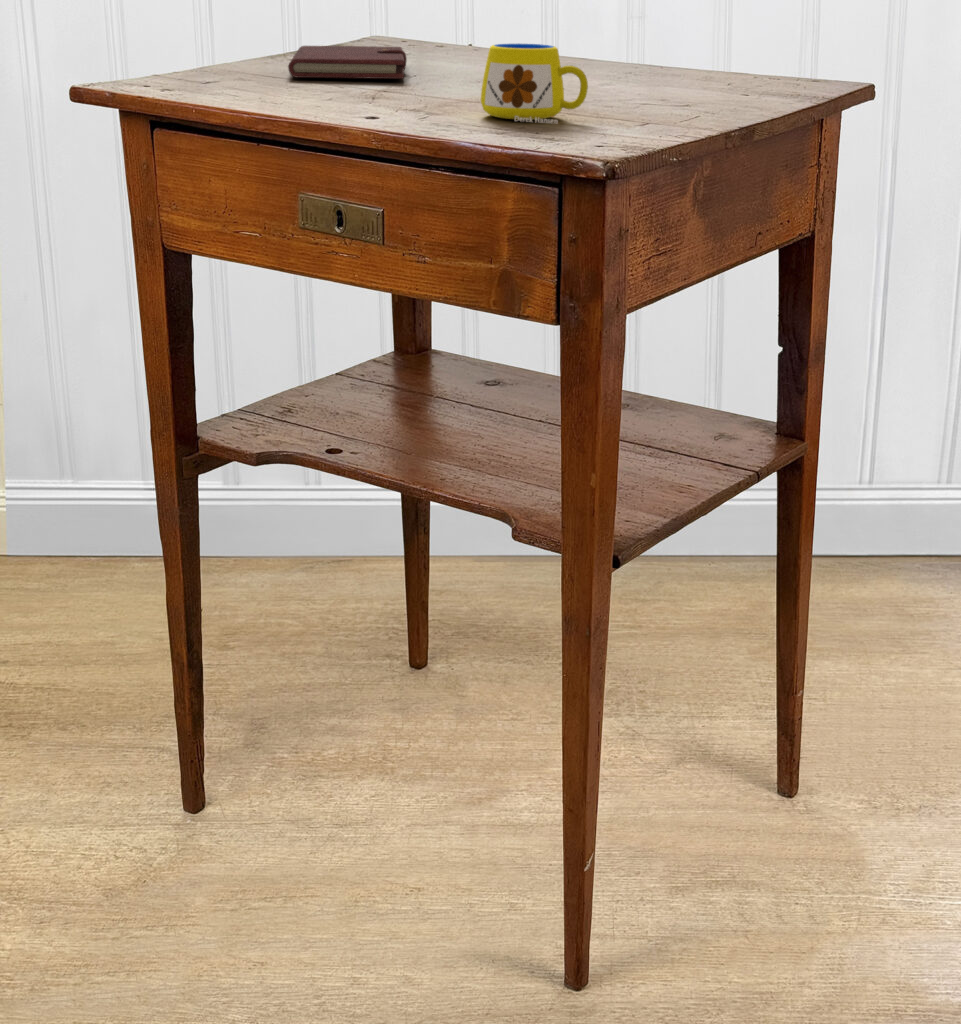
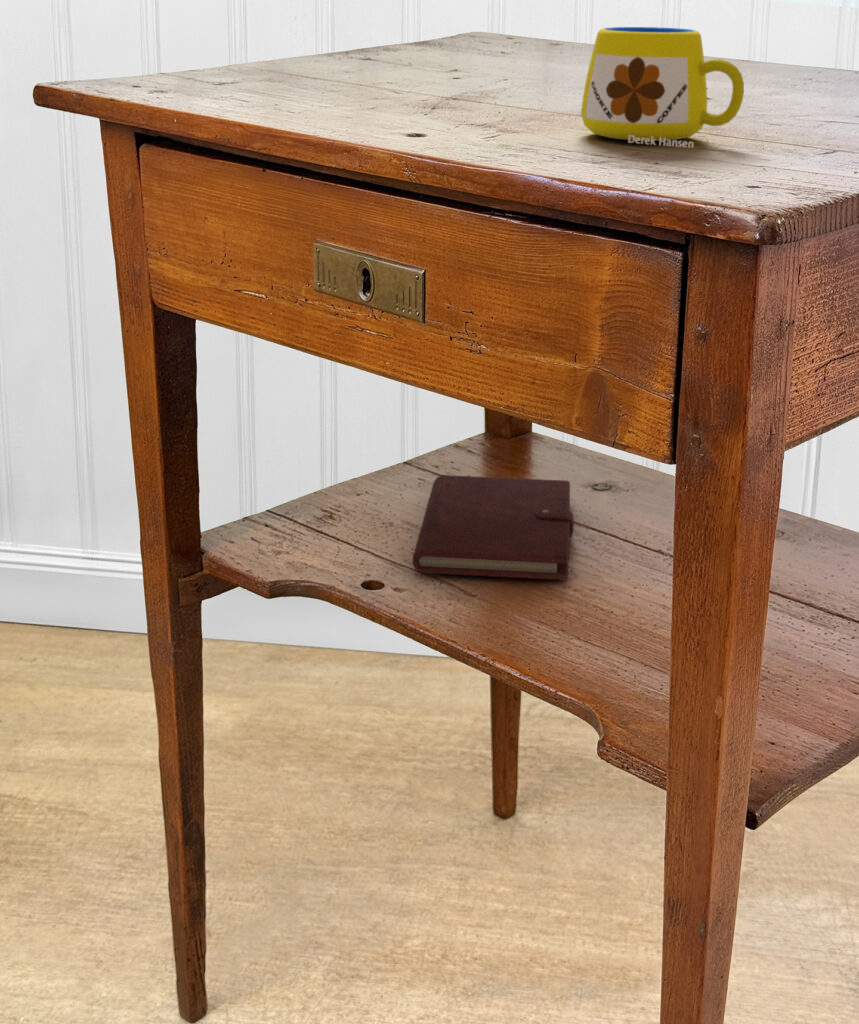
notebook: present [288,46,407,79] -> present [413,475,574,580]

